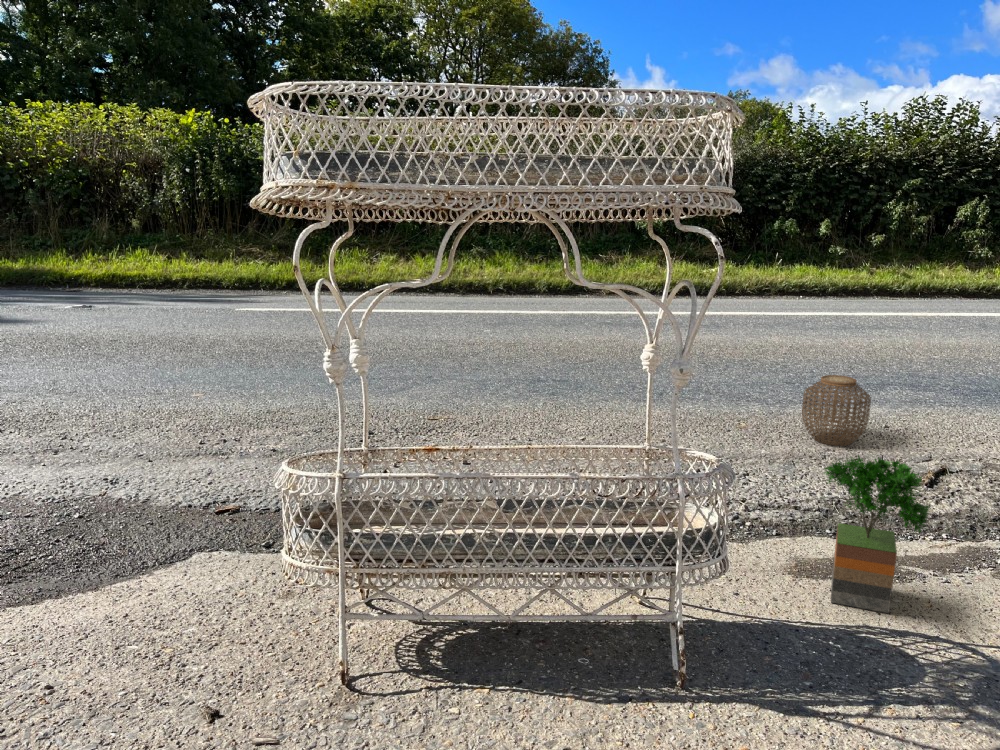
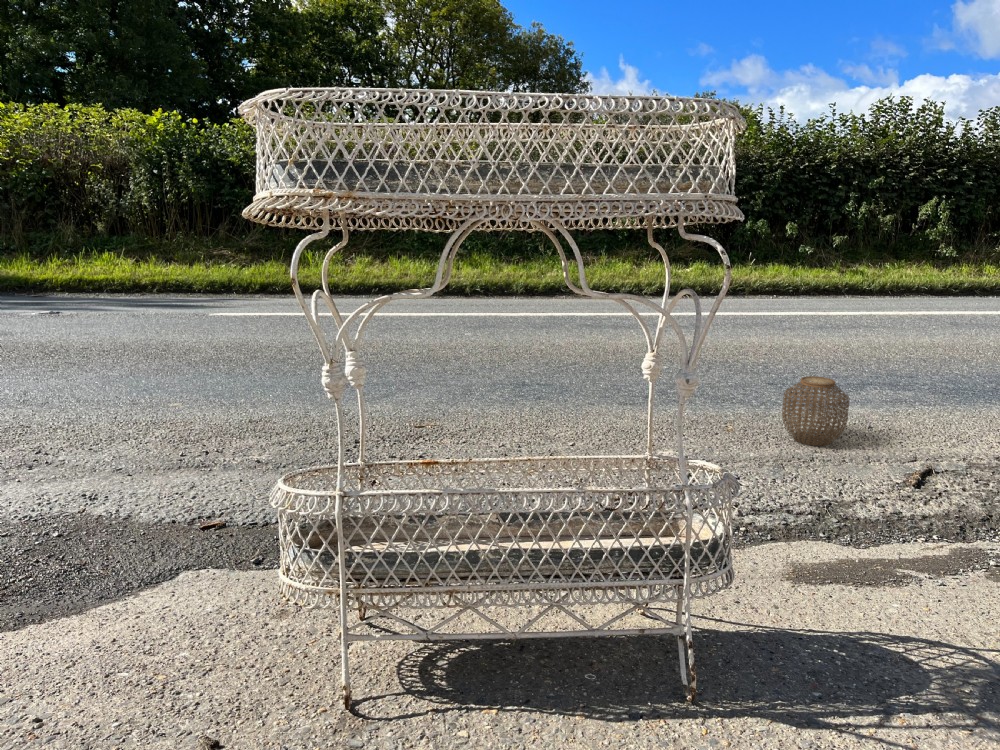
potted tree: present [825,455,931,613] -> none [820,460,930,618]

